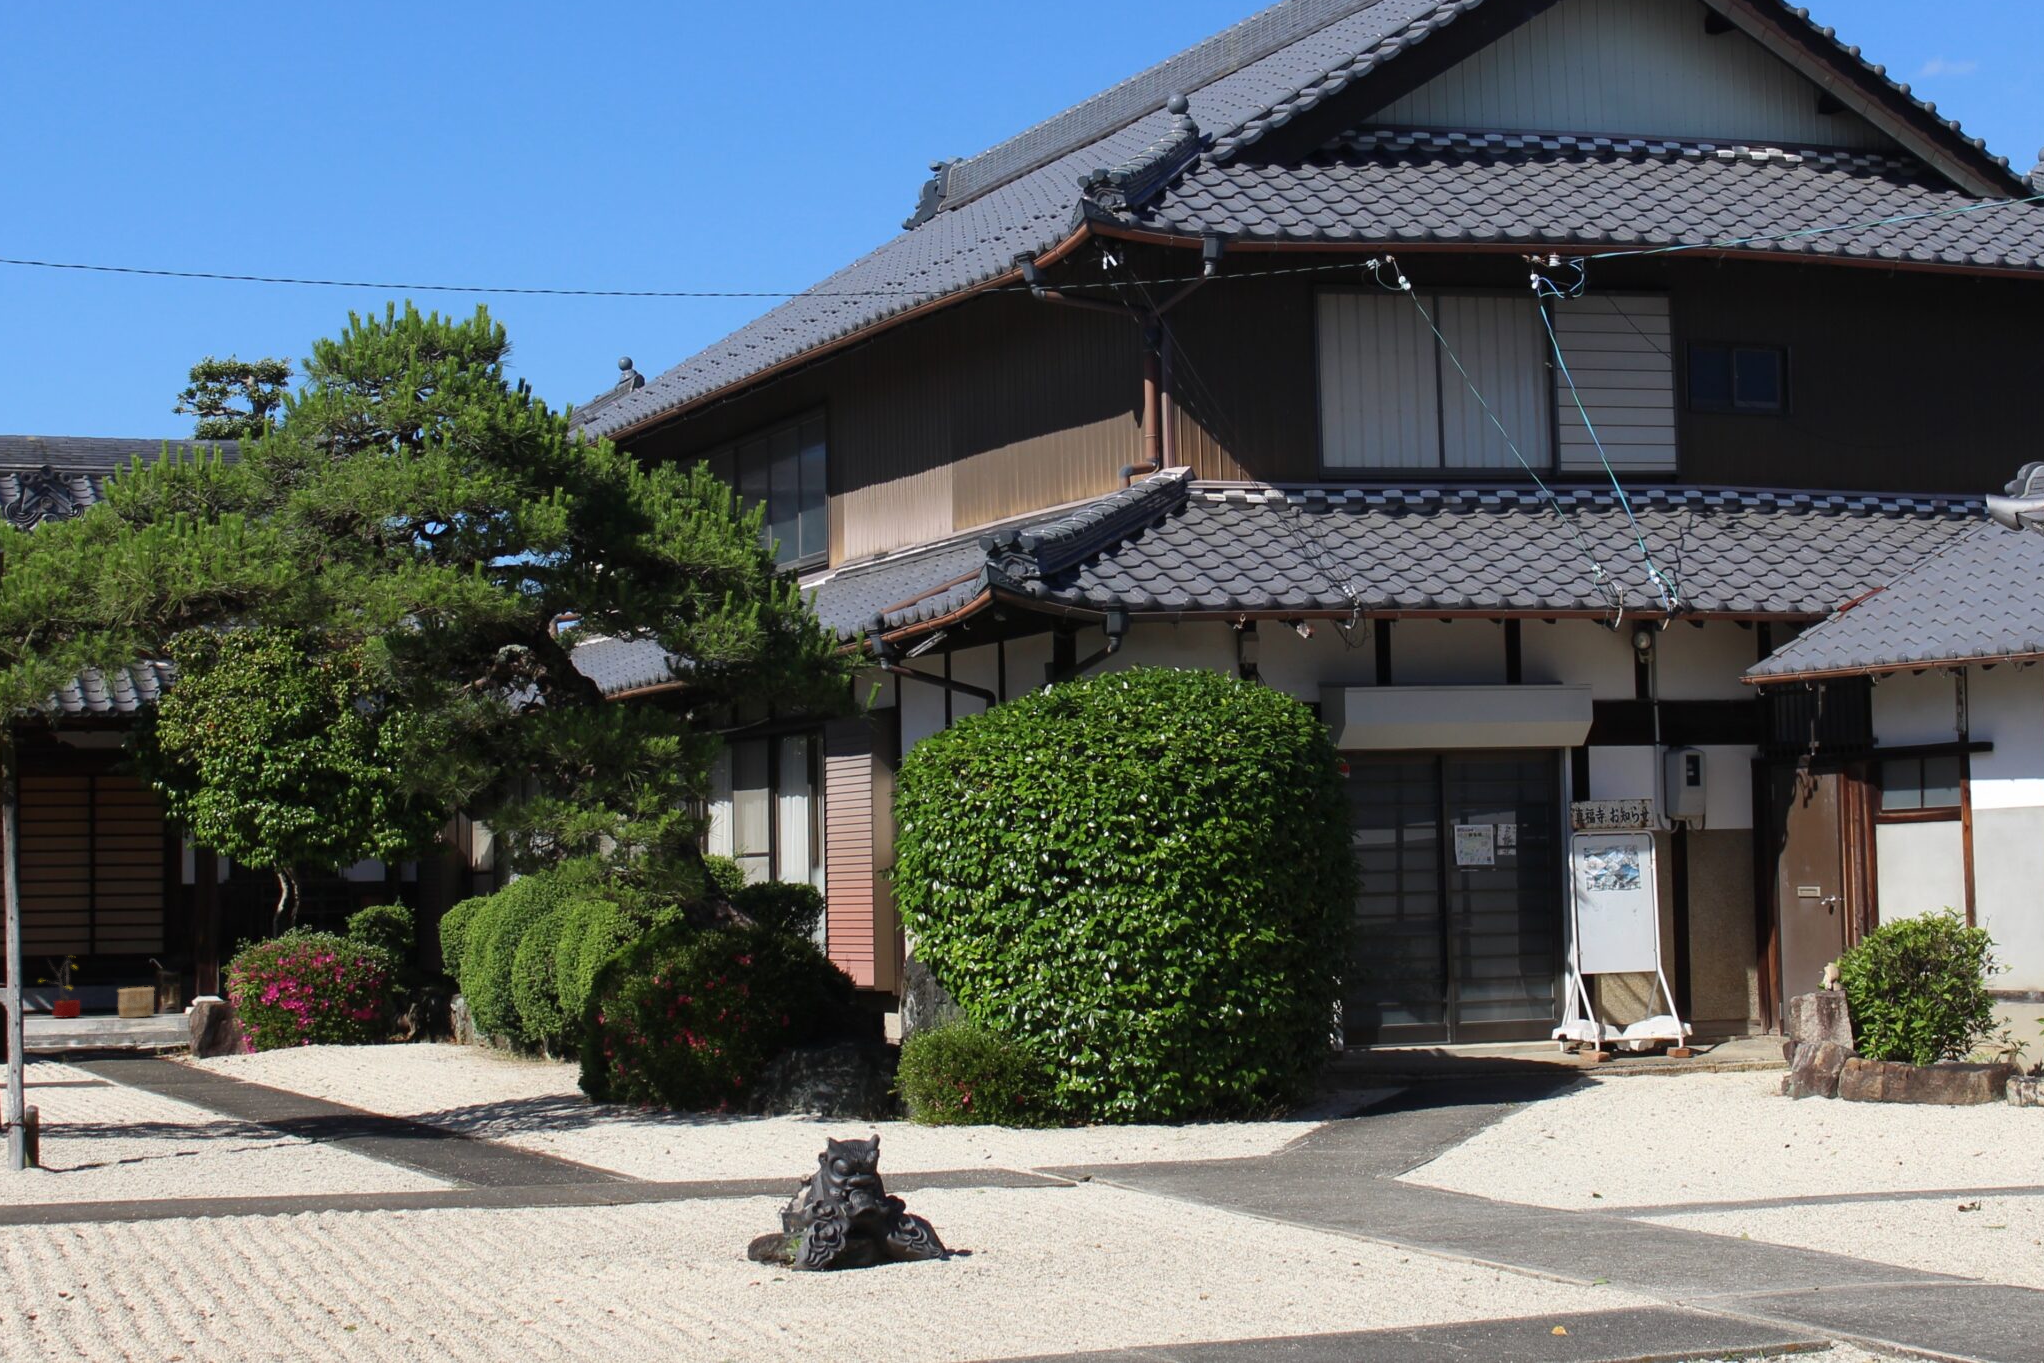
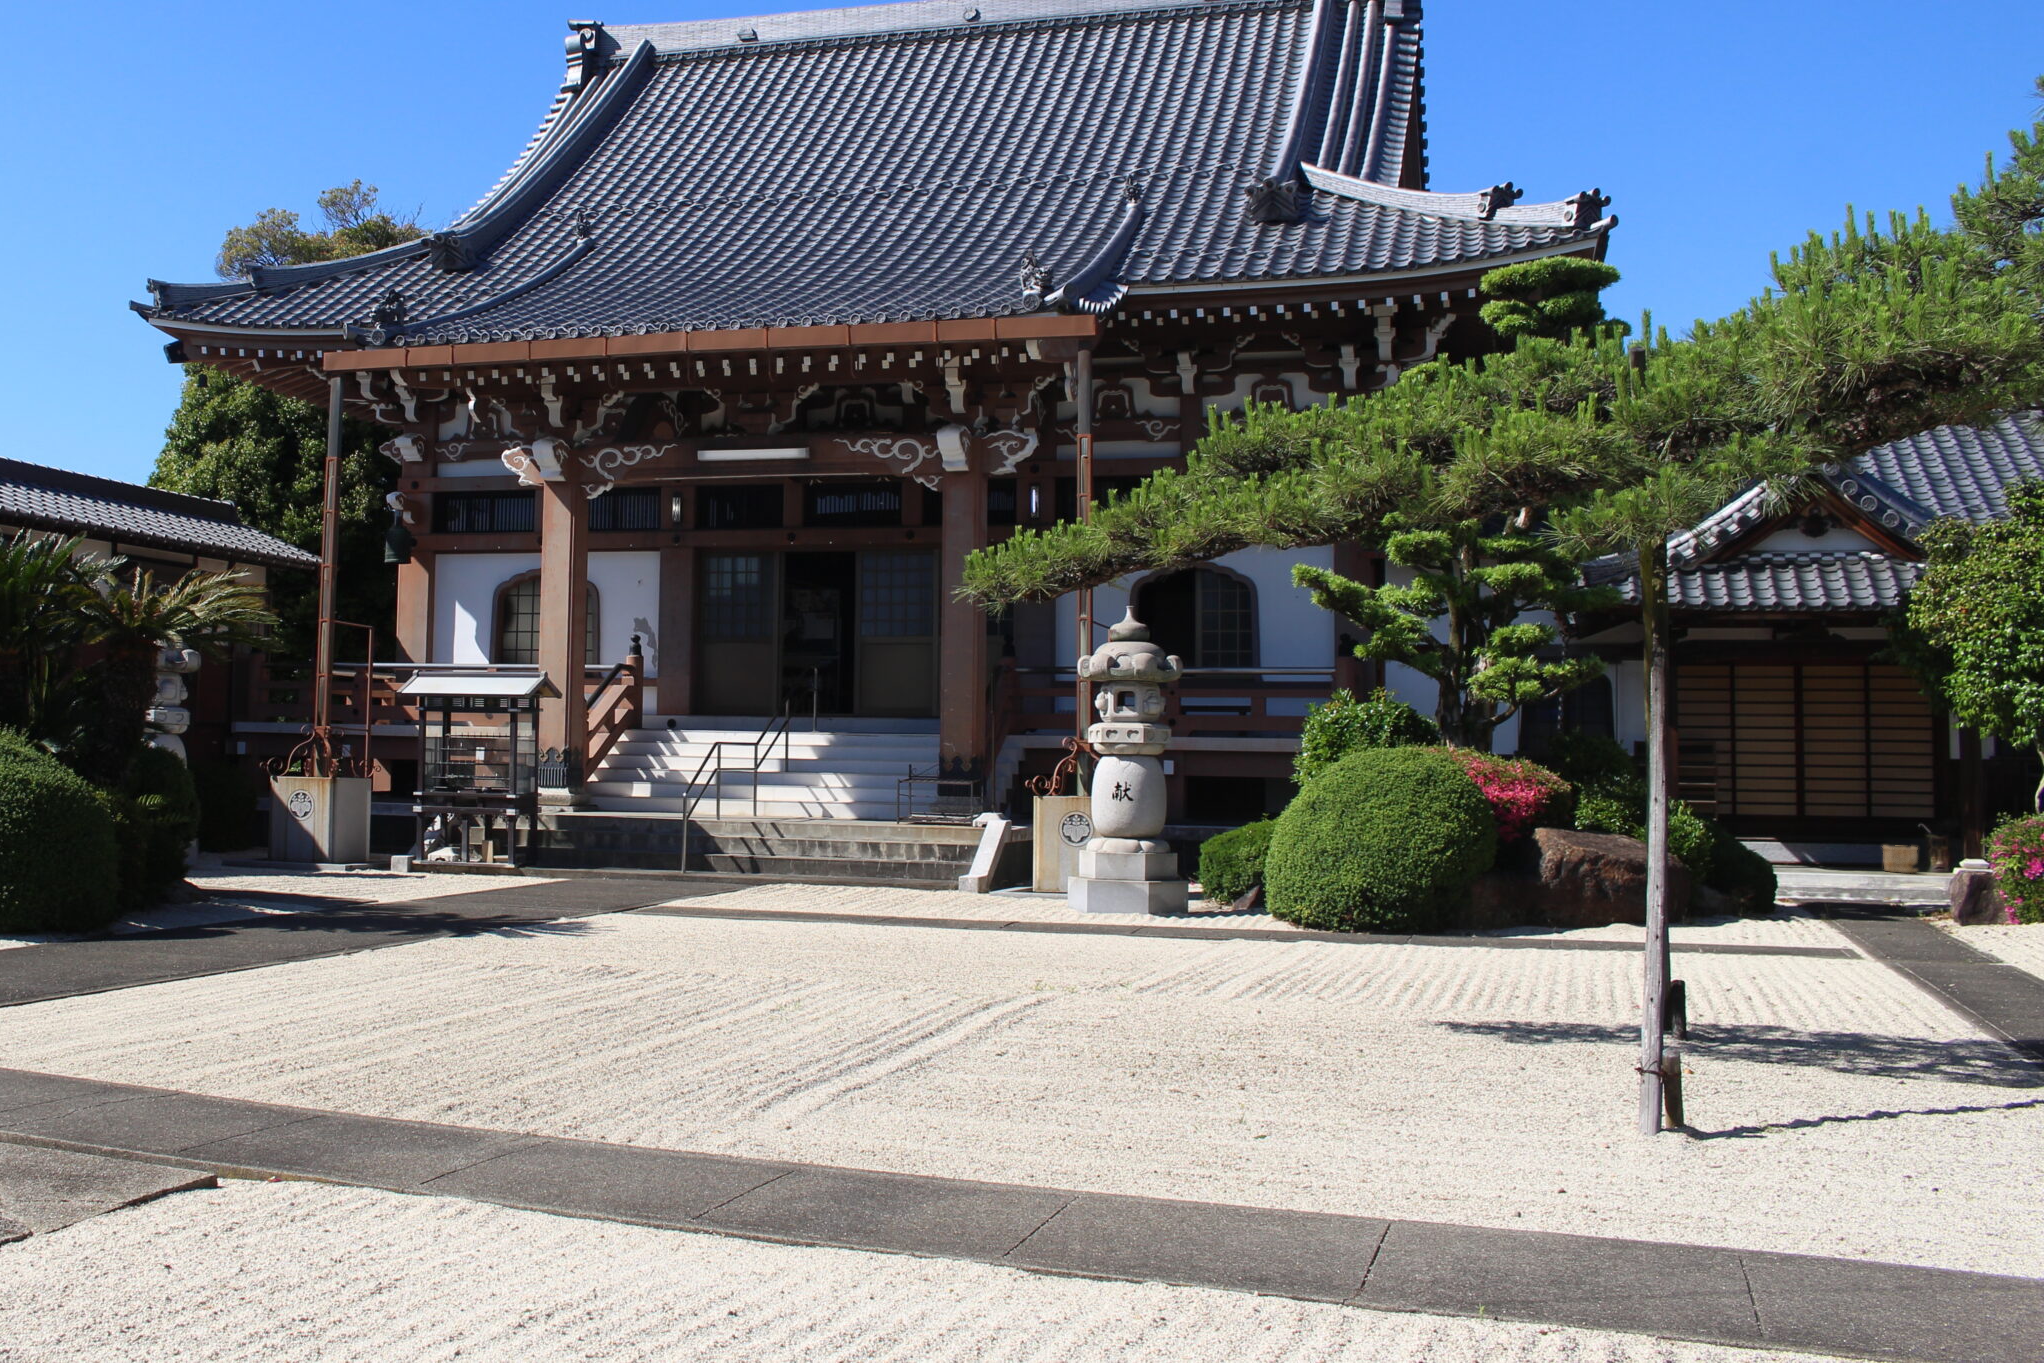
decorative plant: present [53,961,80,1018] -> none [1809,809,1852,866]

